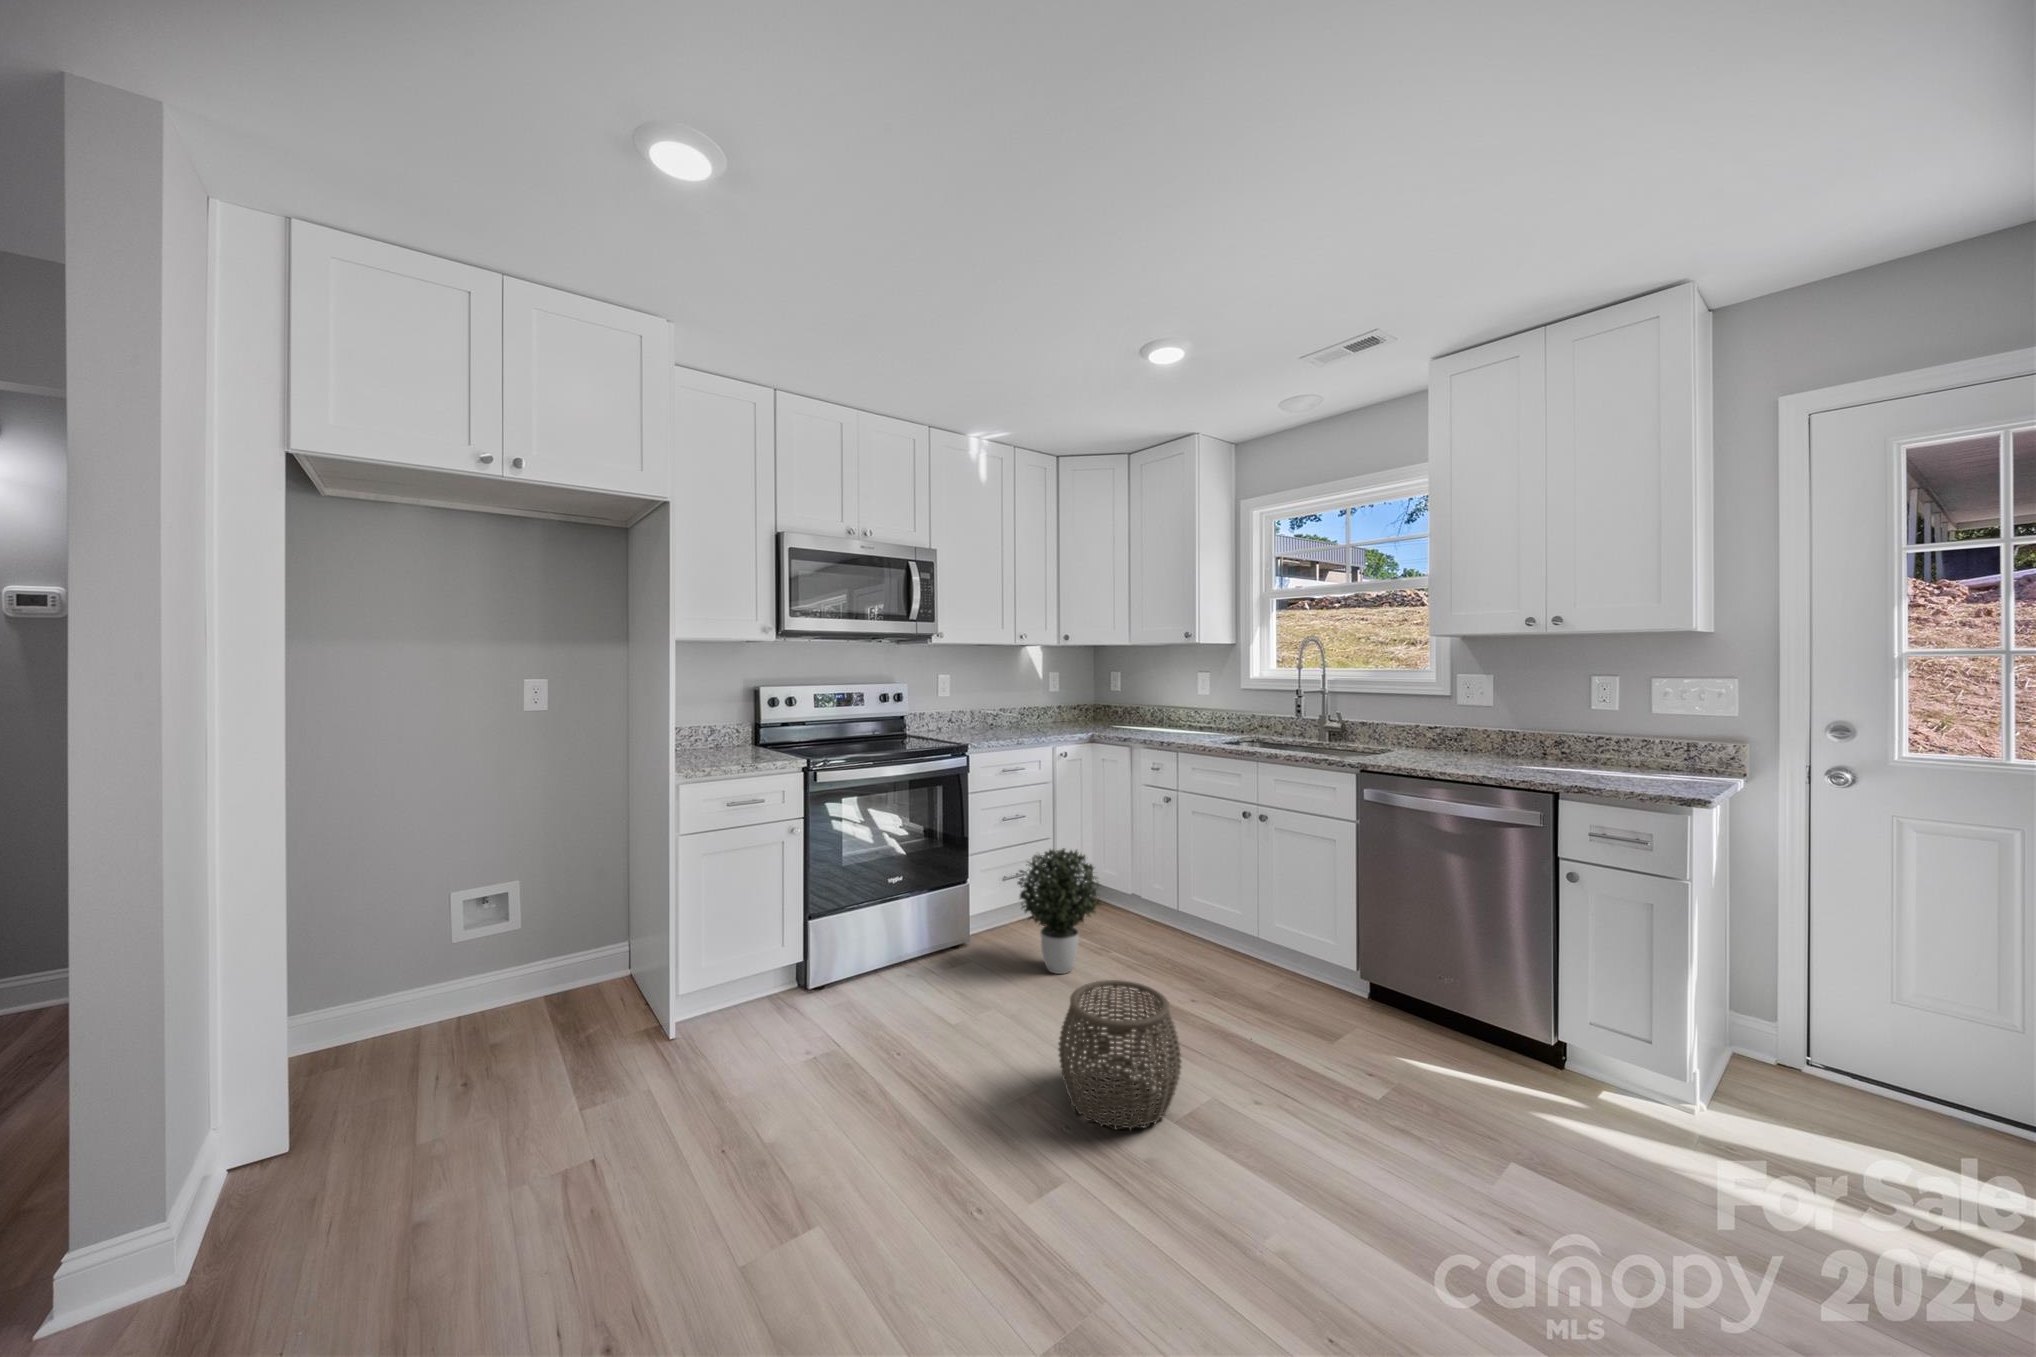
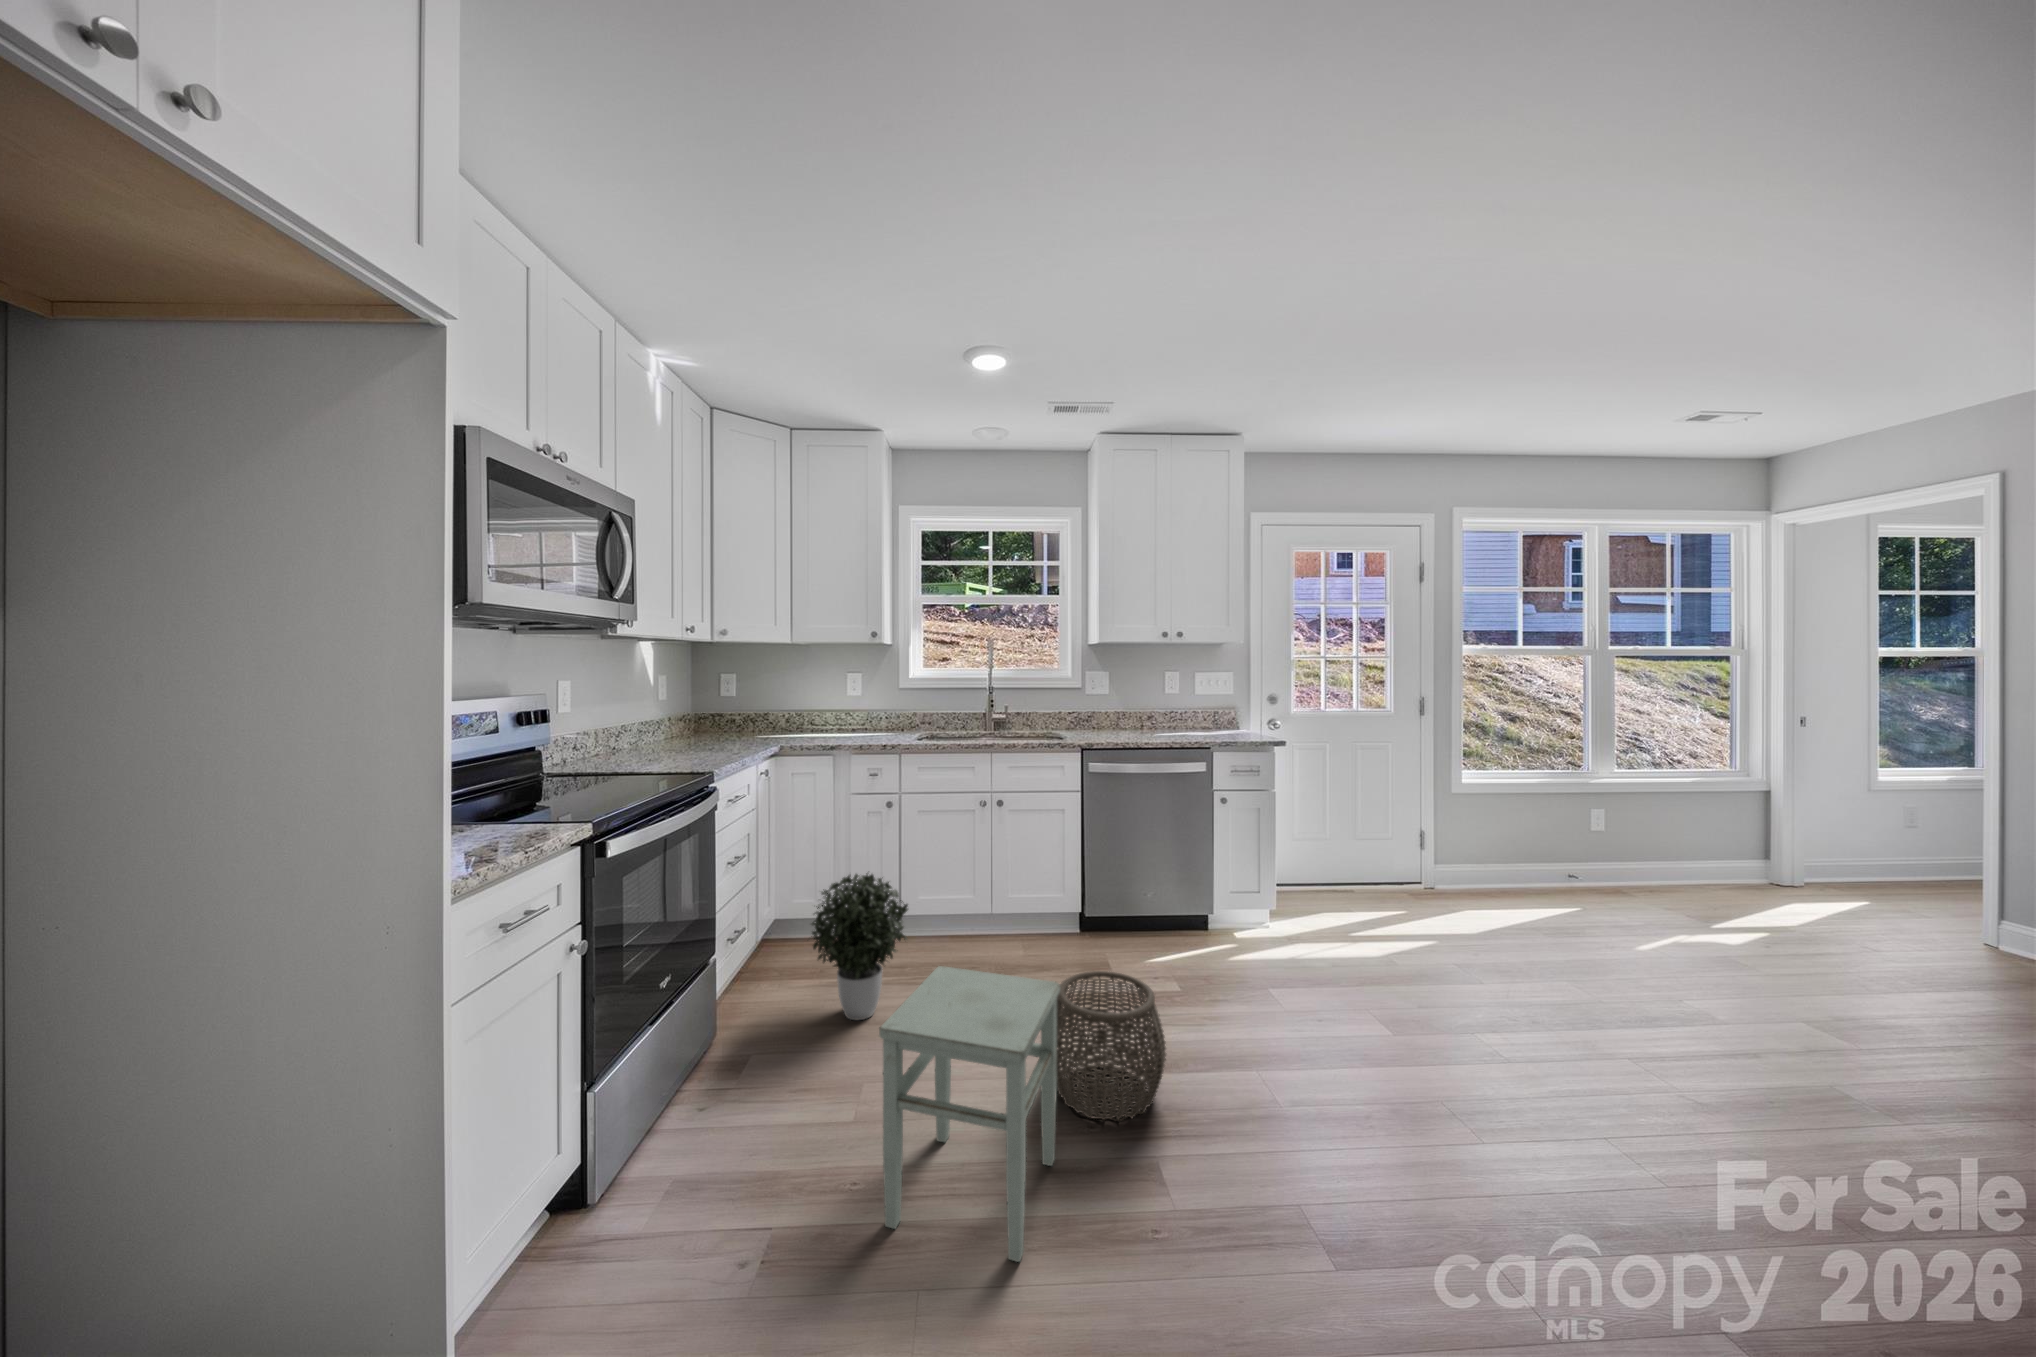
stool: none [878,915,1013,1129] -> present [879,966,1060,1262]

